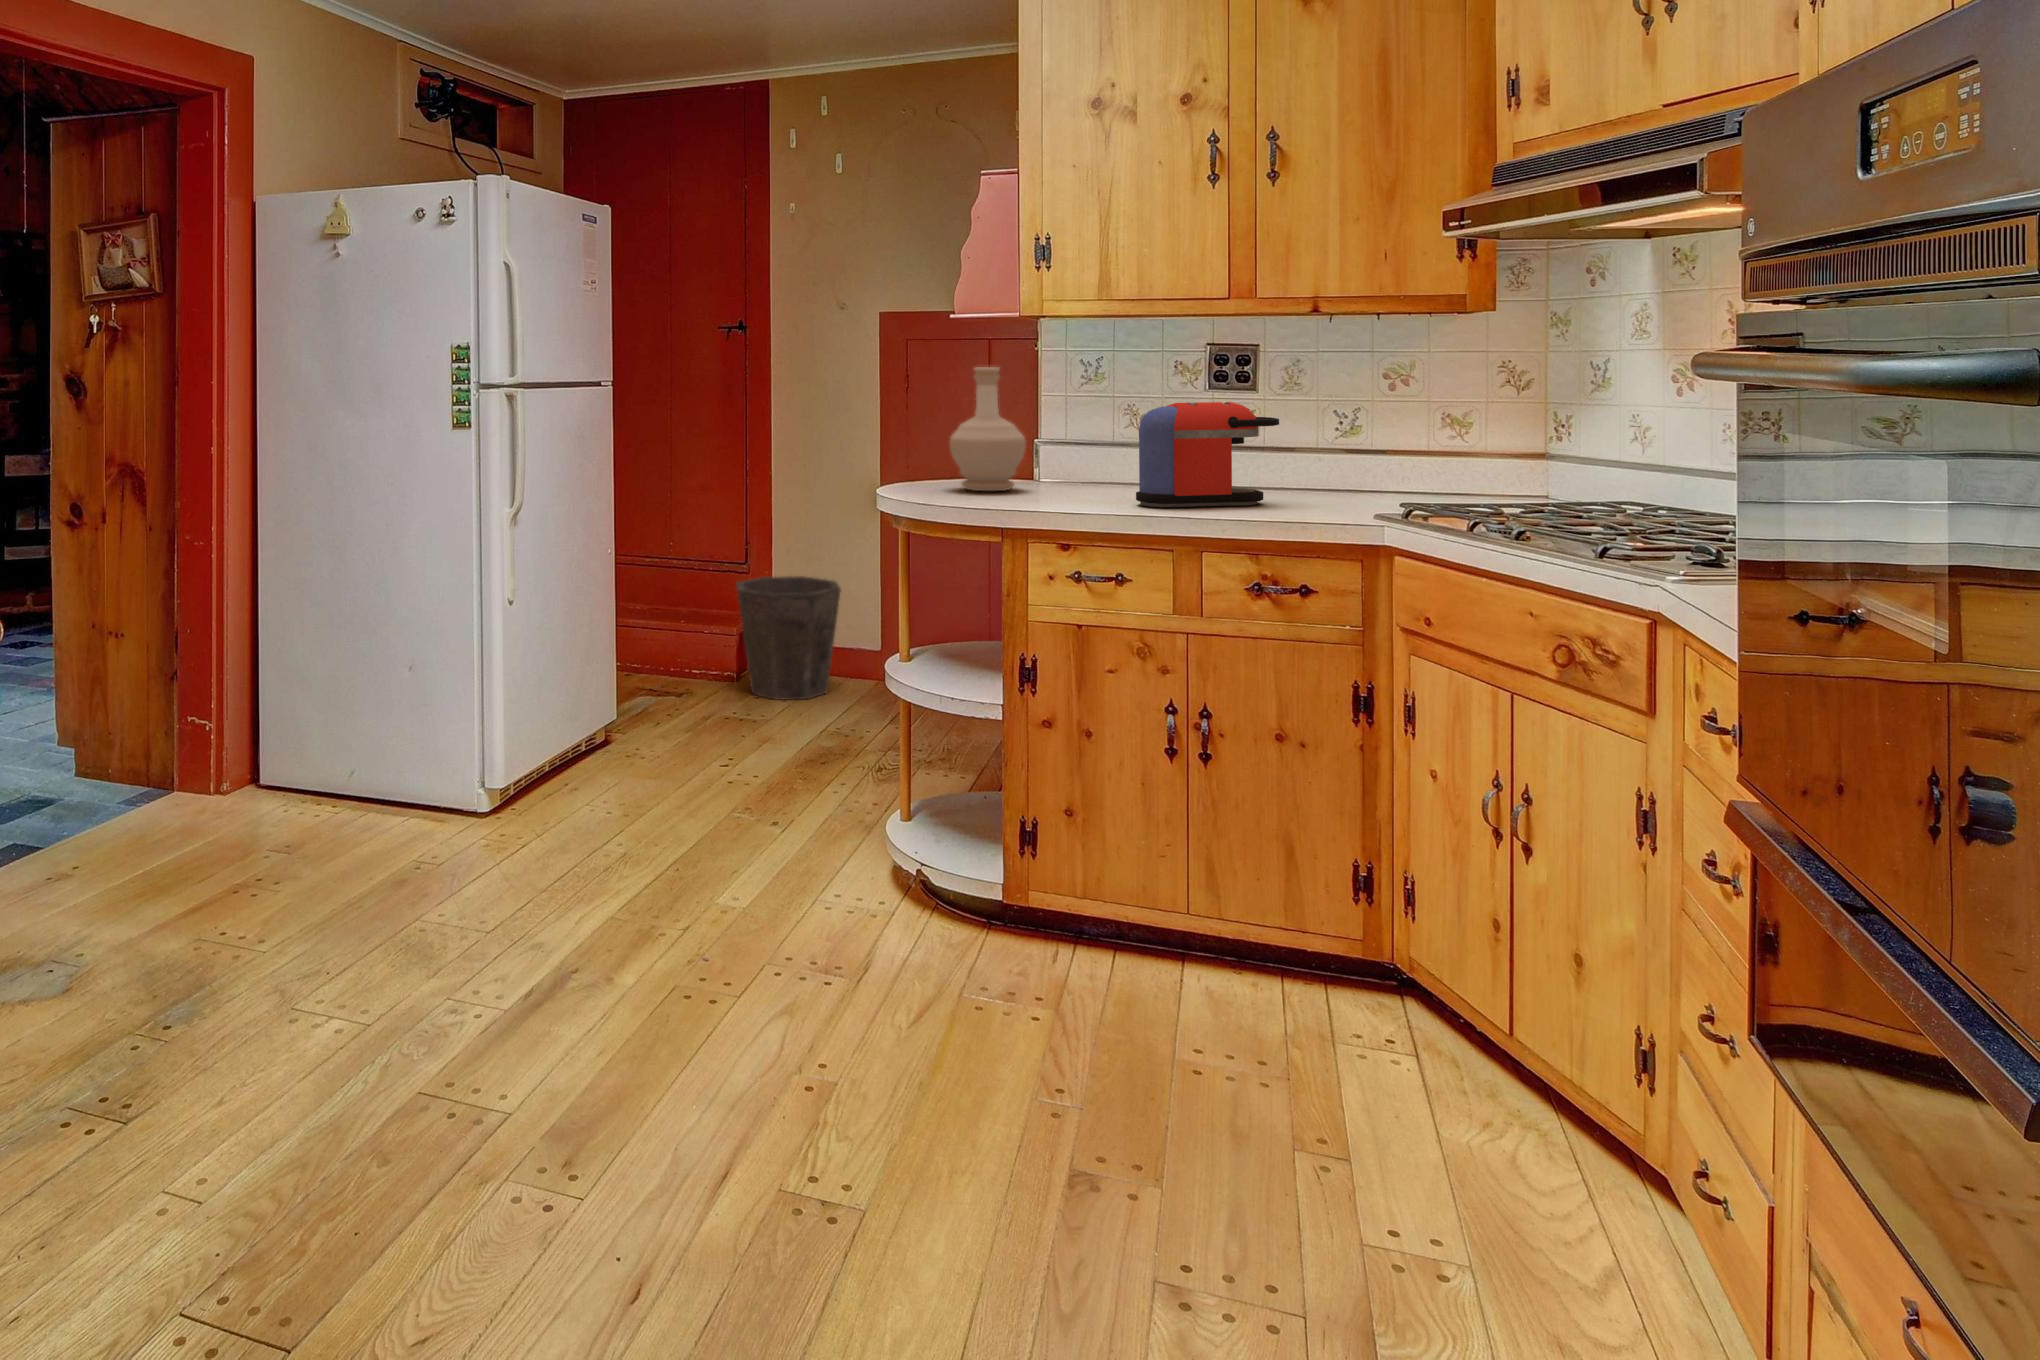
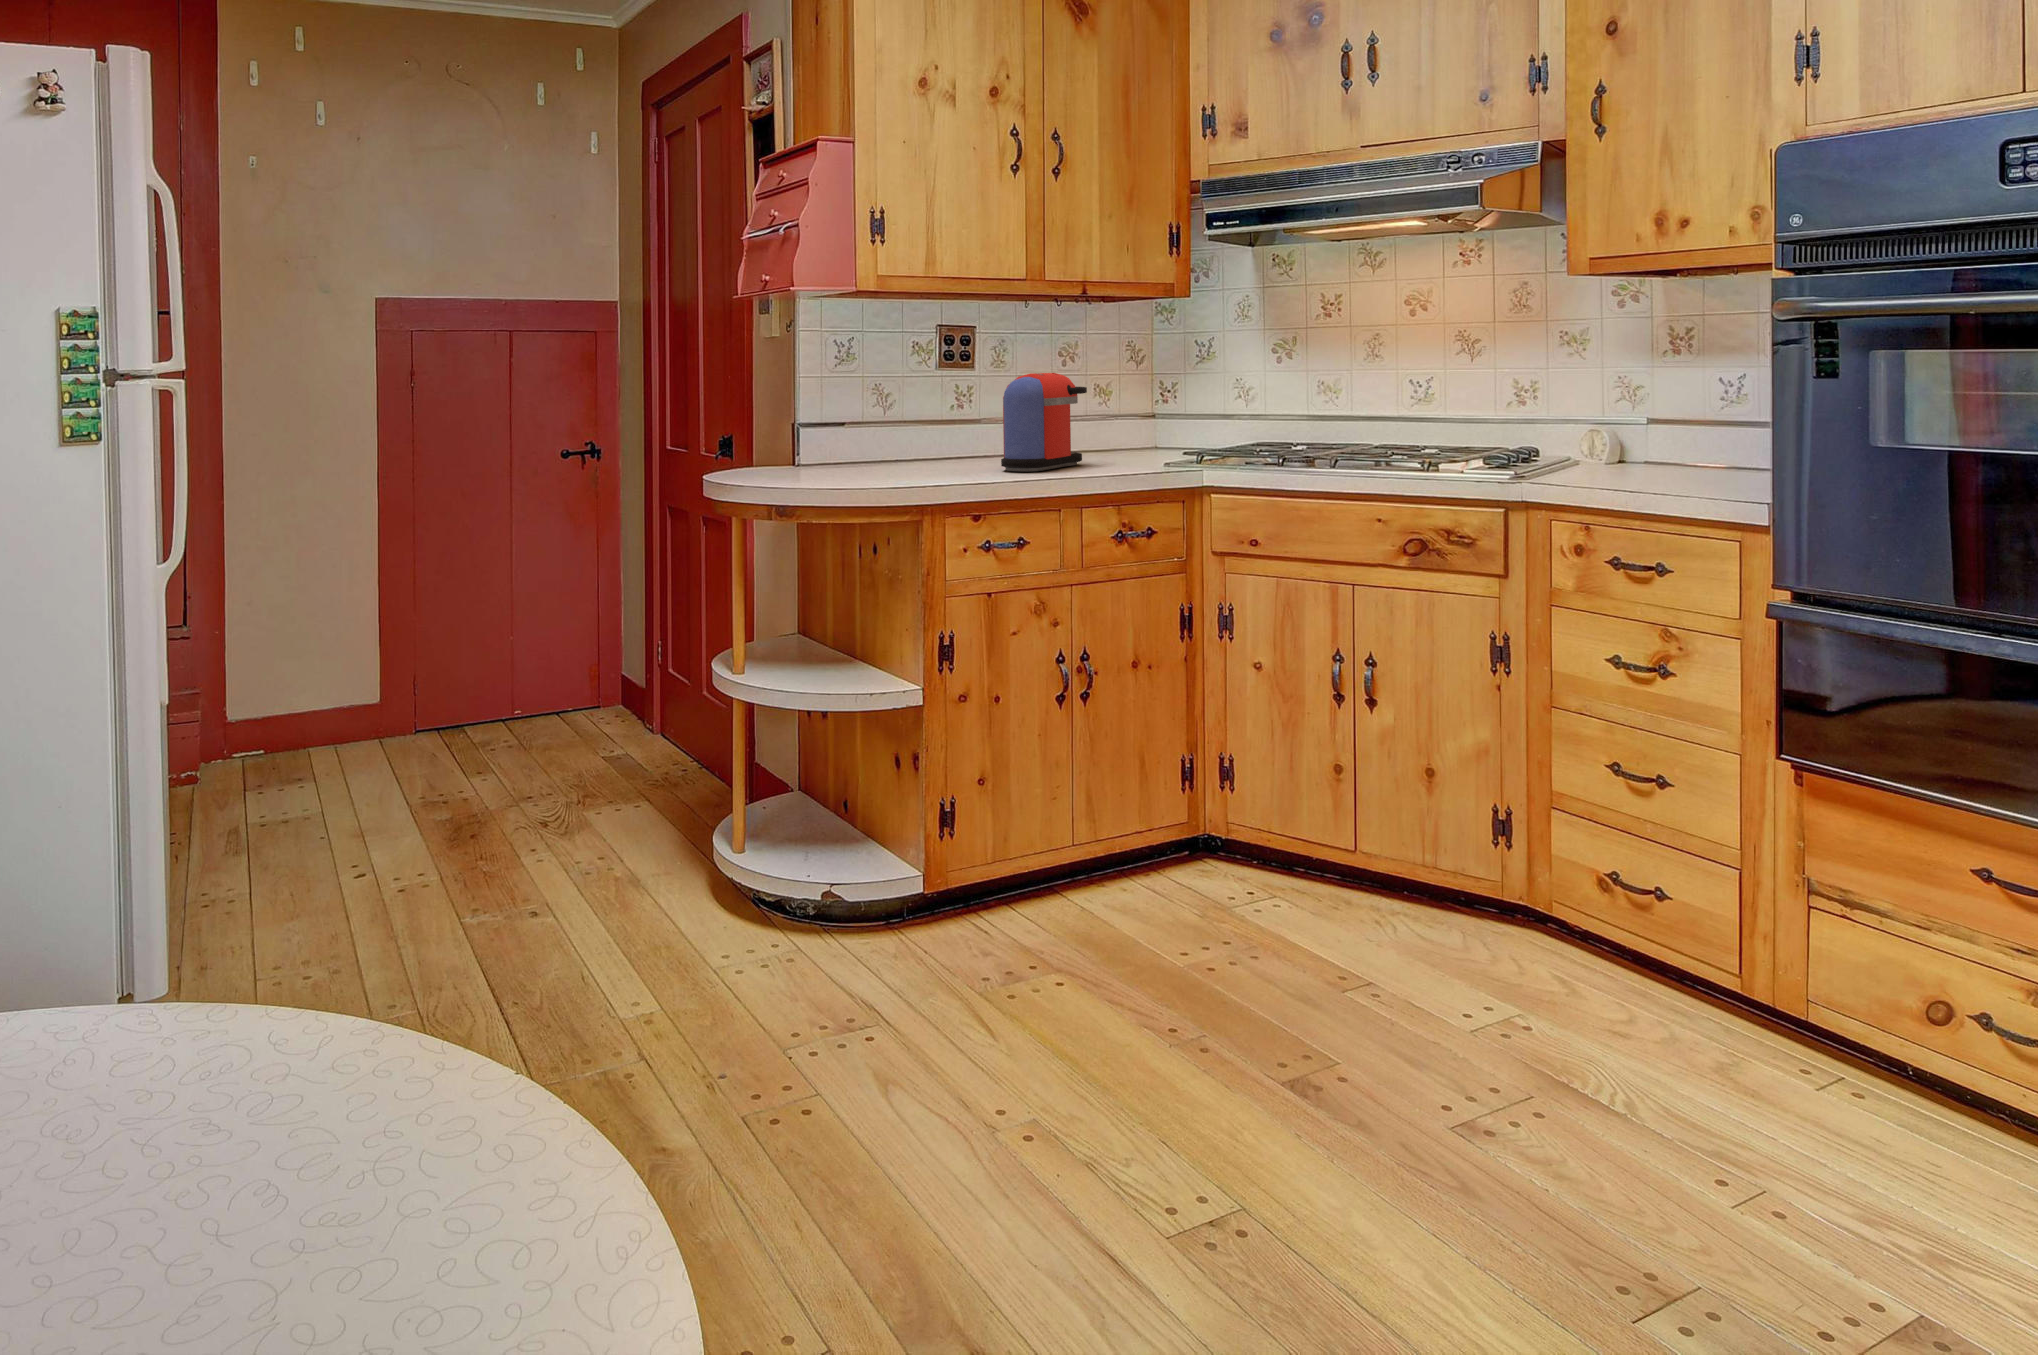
bottle: present [950,367,1026,491] -> none [786,343,865,474]
waste bin: present [736,576,841,700] -> none [214,630,371,796]

